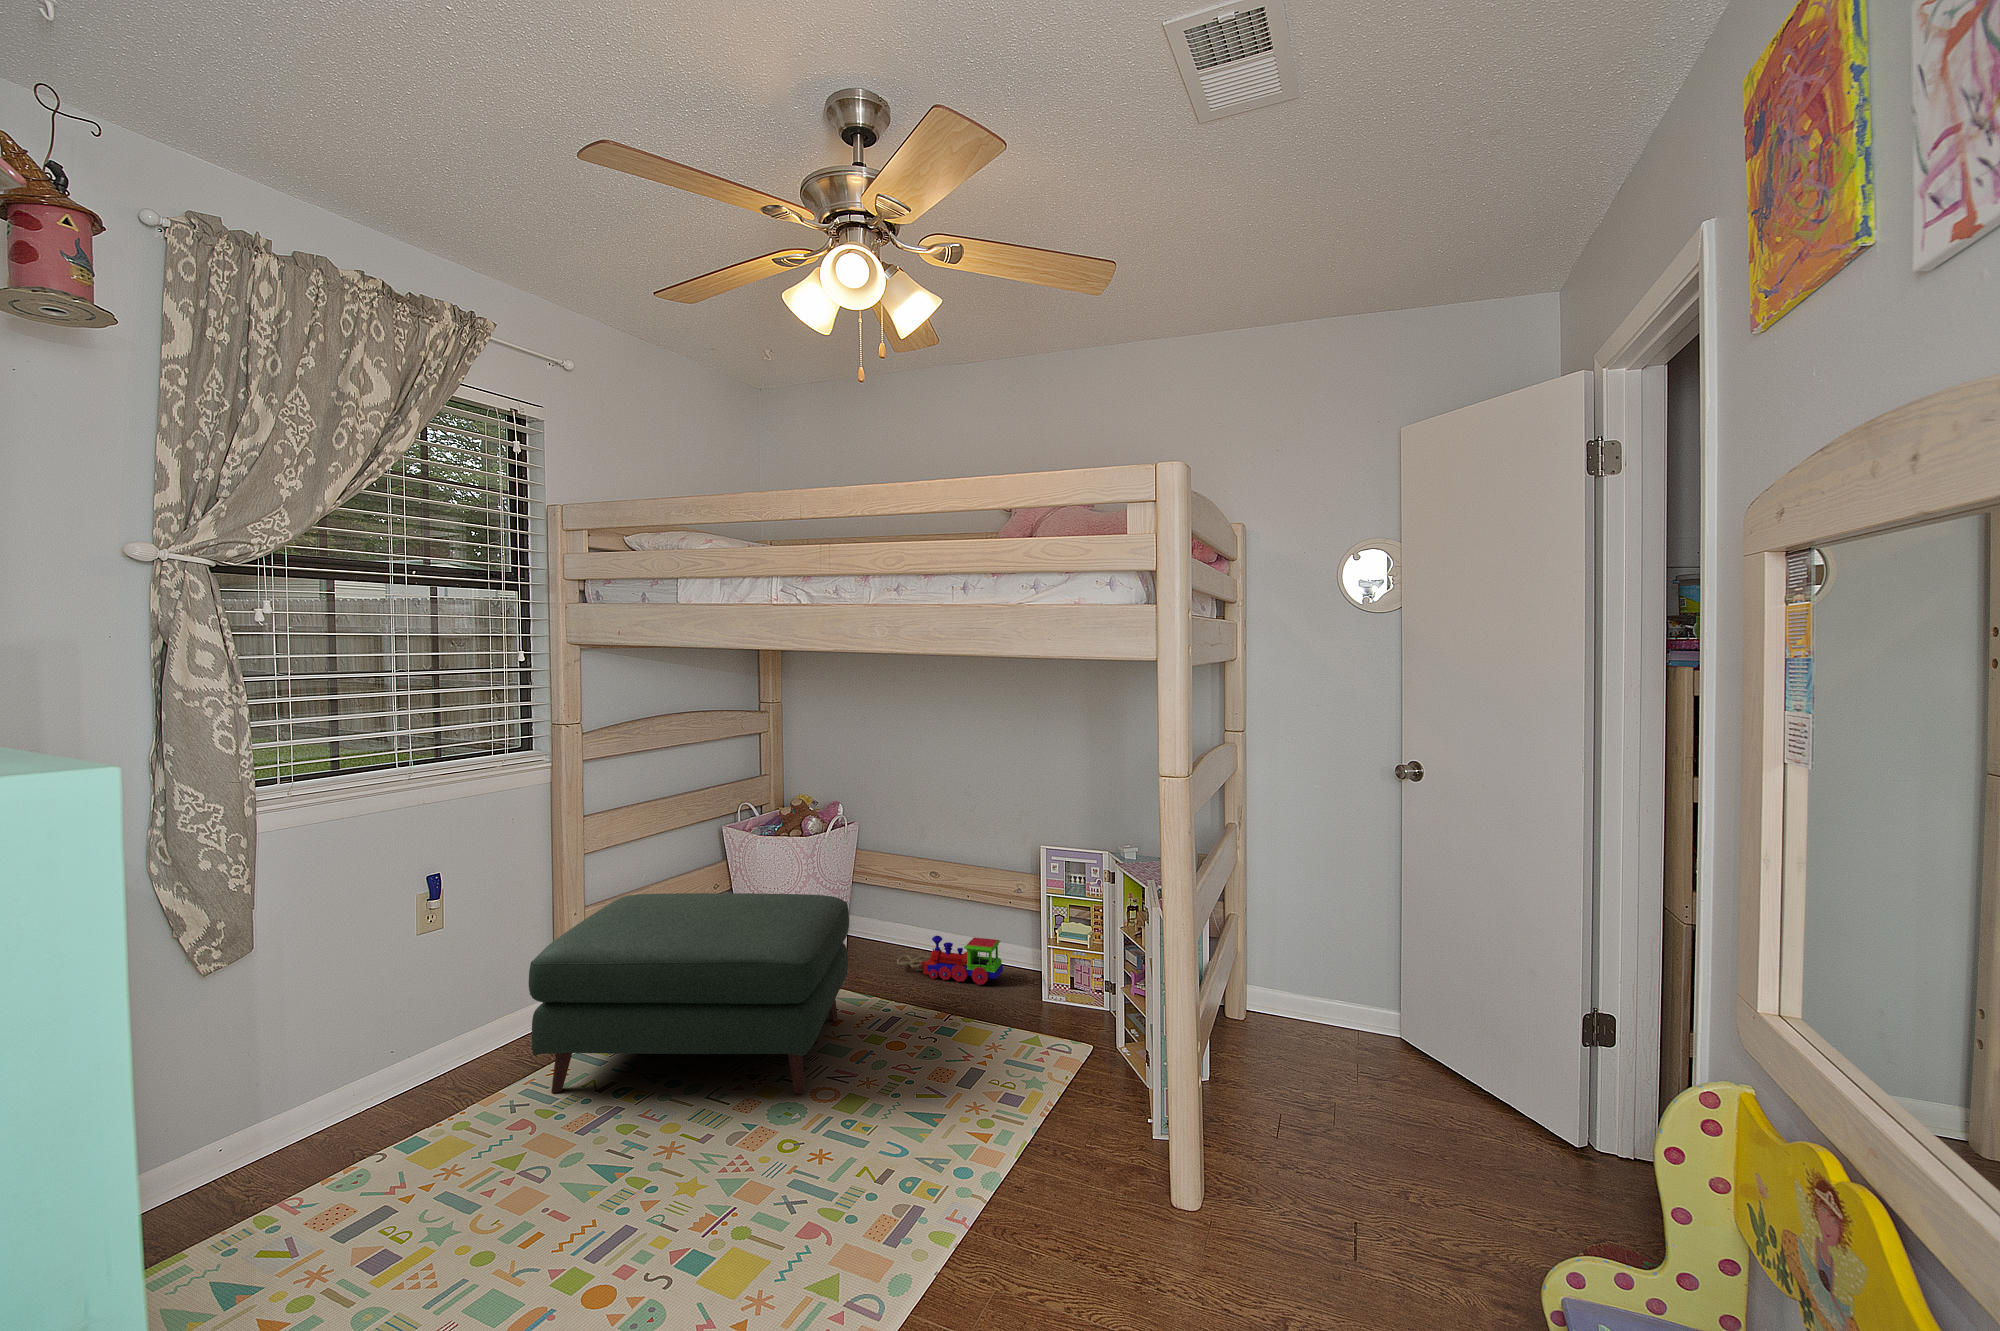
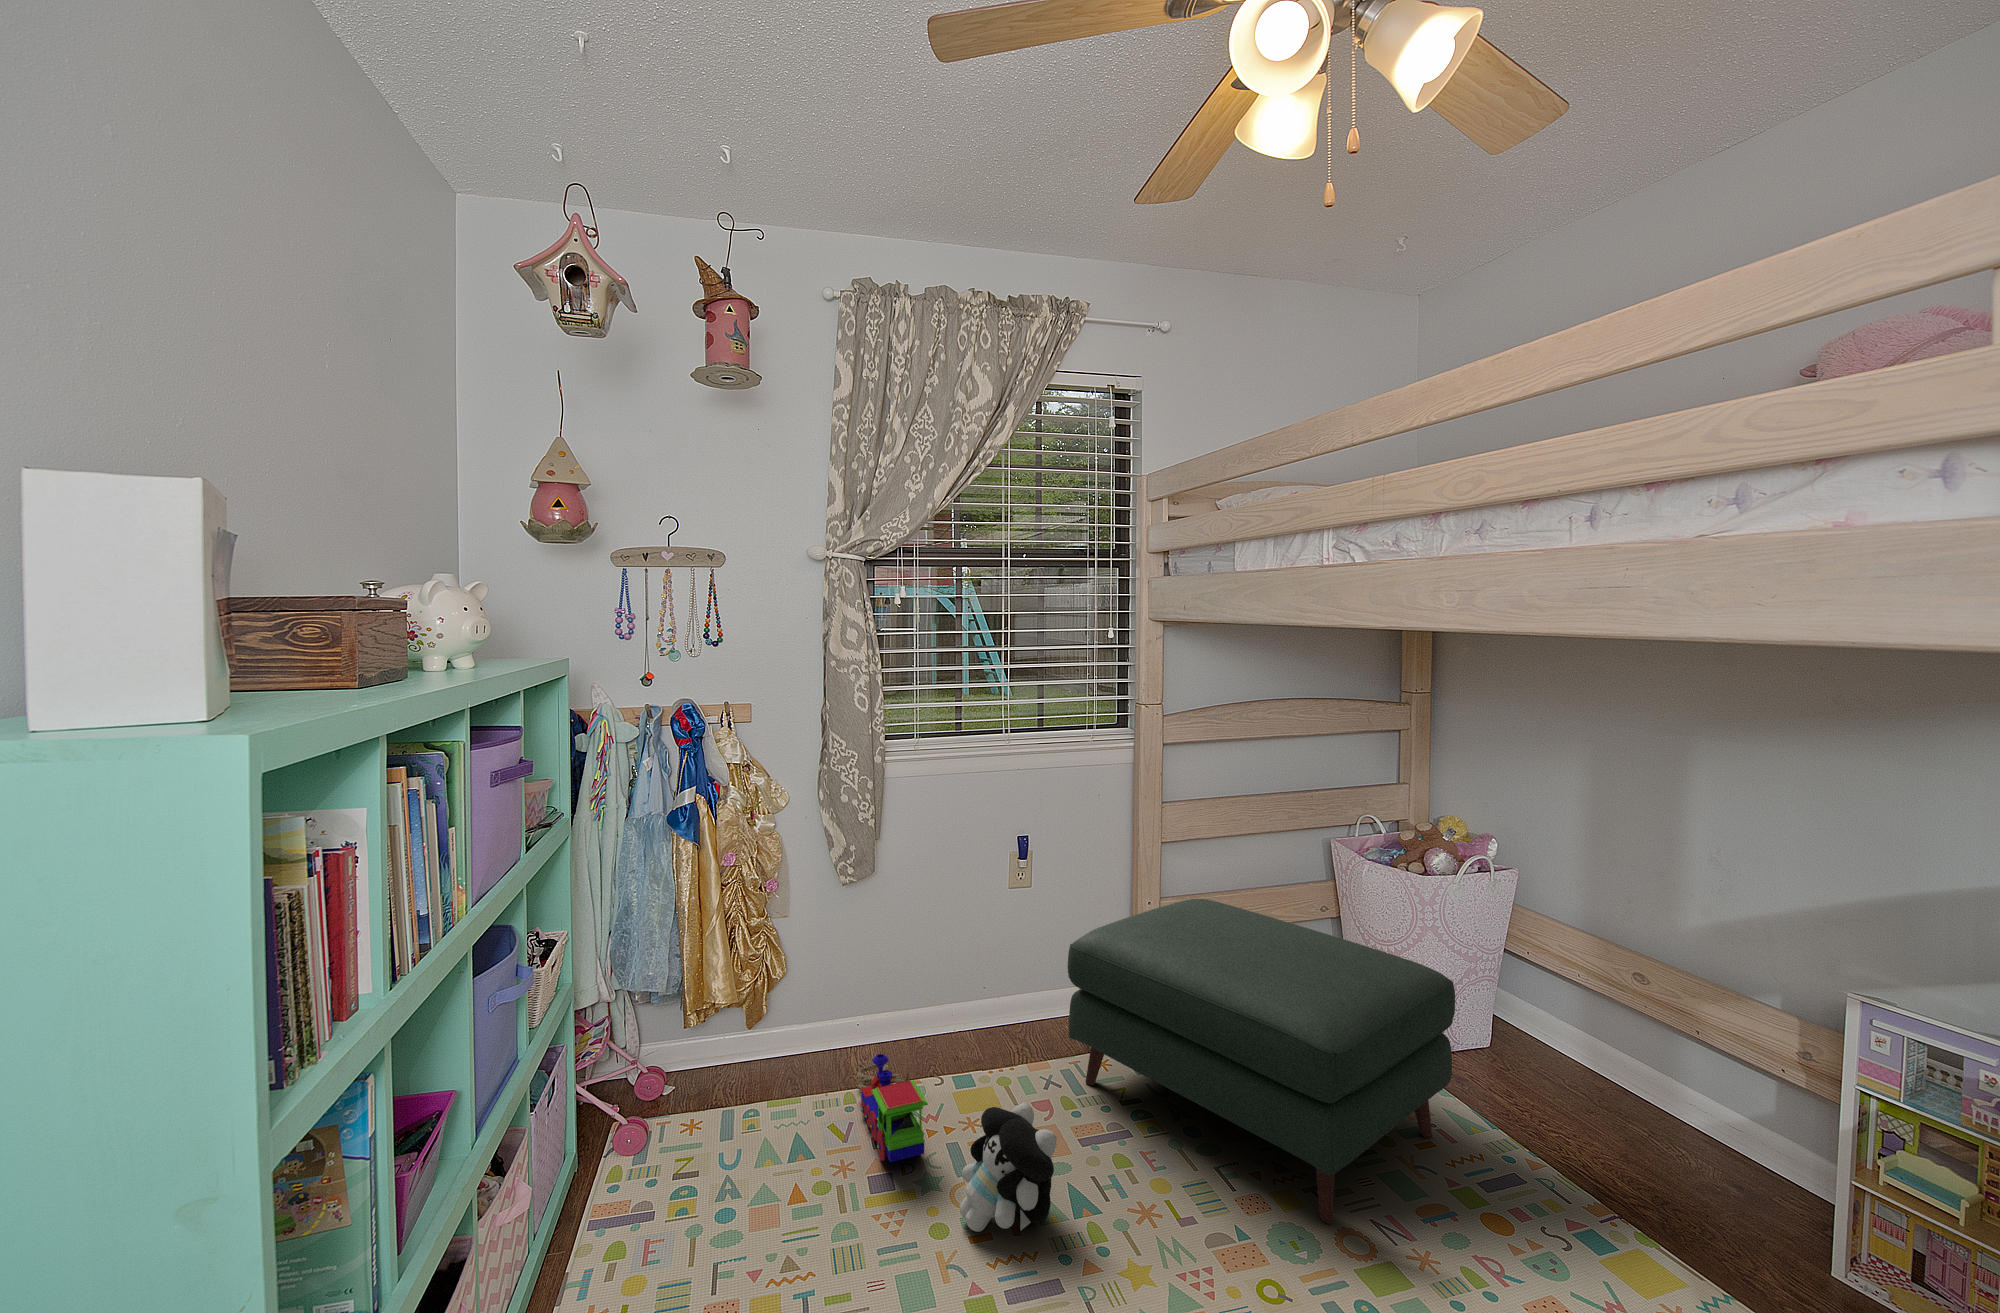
toy train: present [897,936,1003,984] -> present [857,1054,928,1162]
plush toy: none [494,1103,601,1235] -> present [960,1103,1057,1232]

